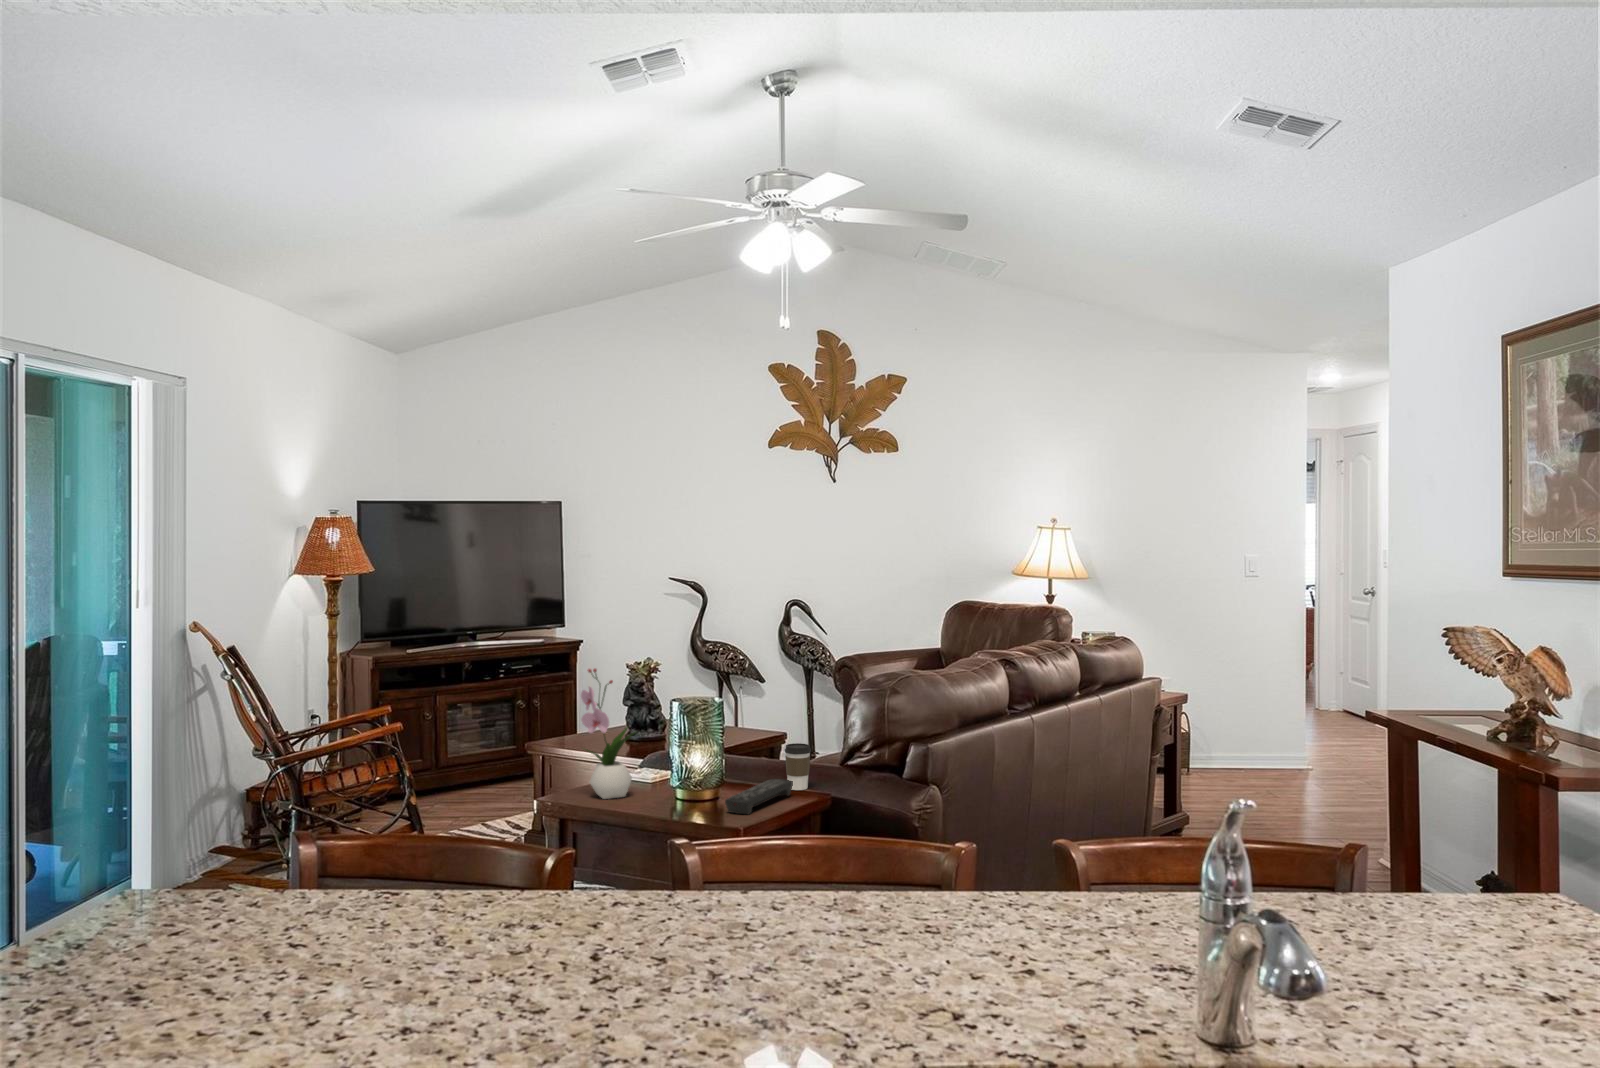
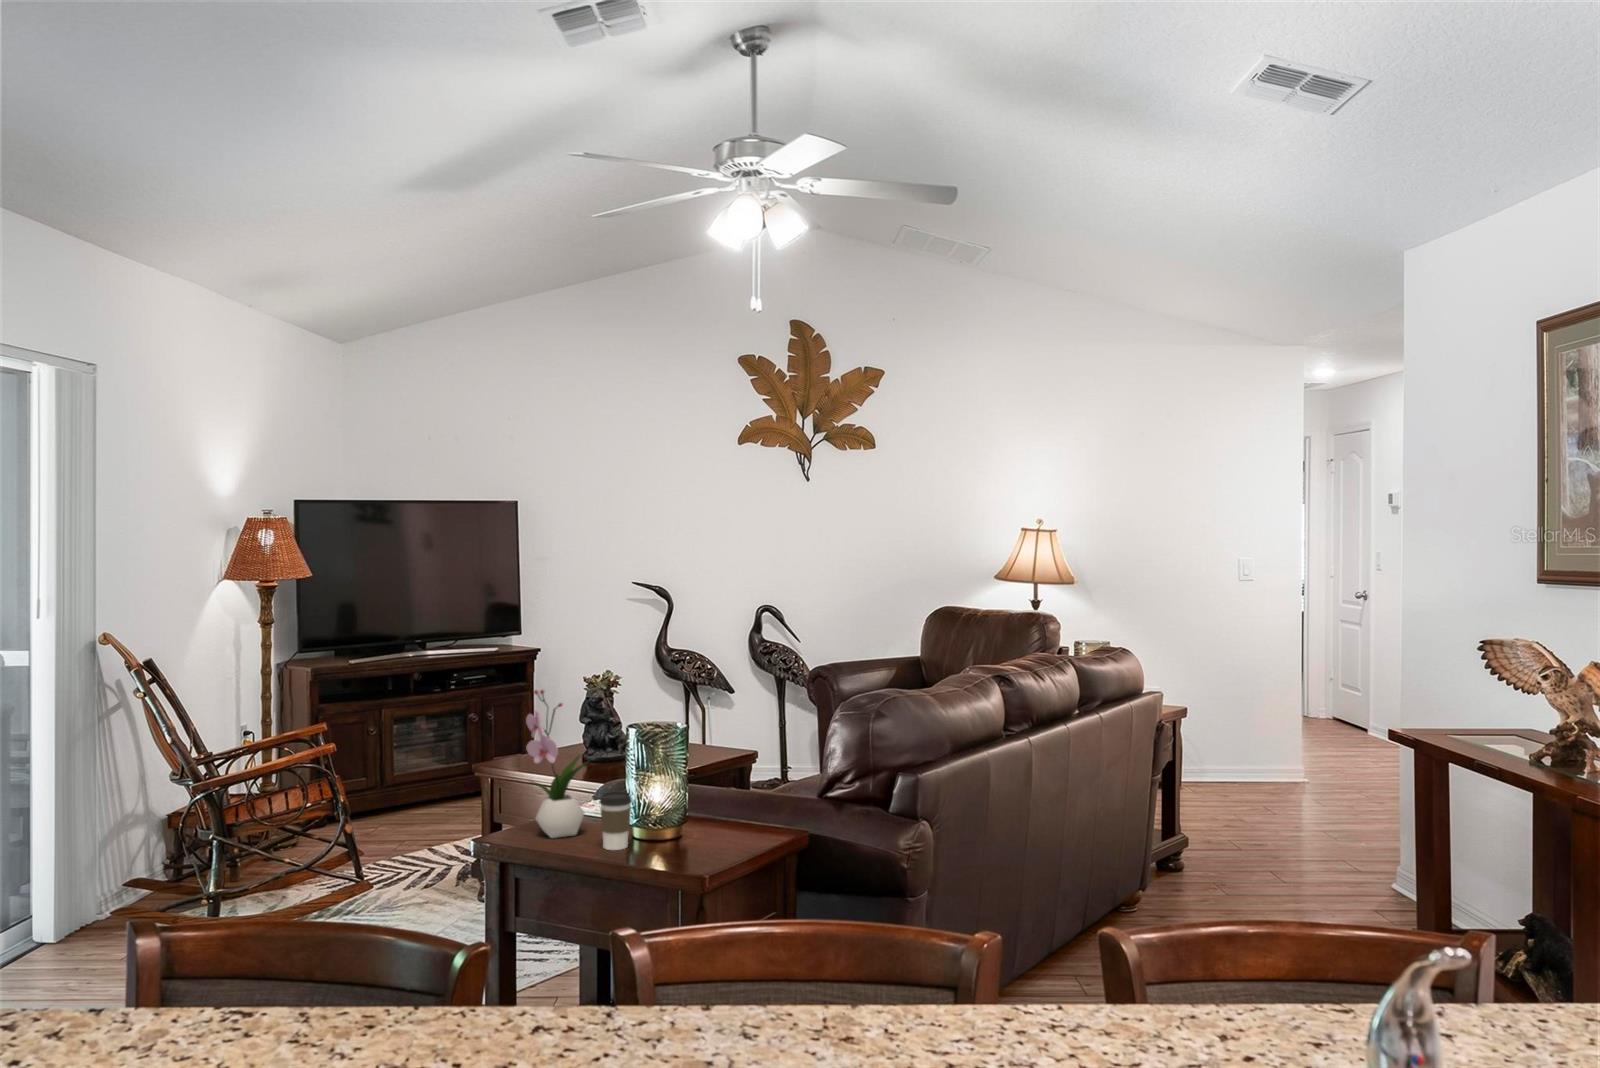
coffee cup: present [785,743,811,790] -> present [600,792,632,850]
remote control: present [725,779,793,815] -> none [689,814,766,858]

